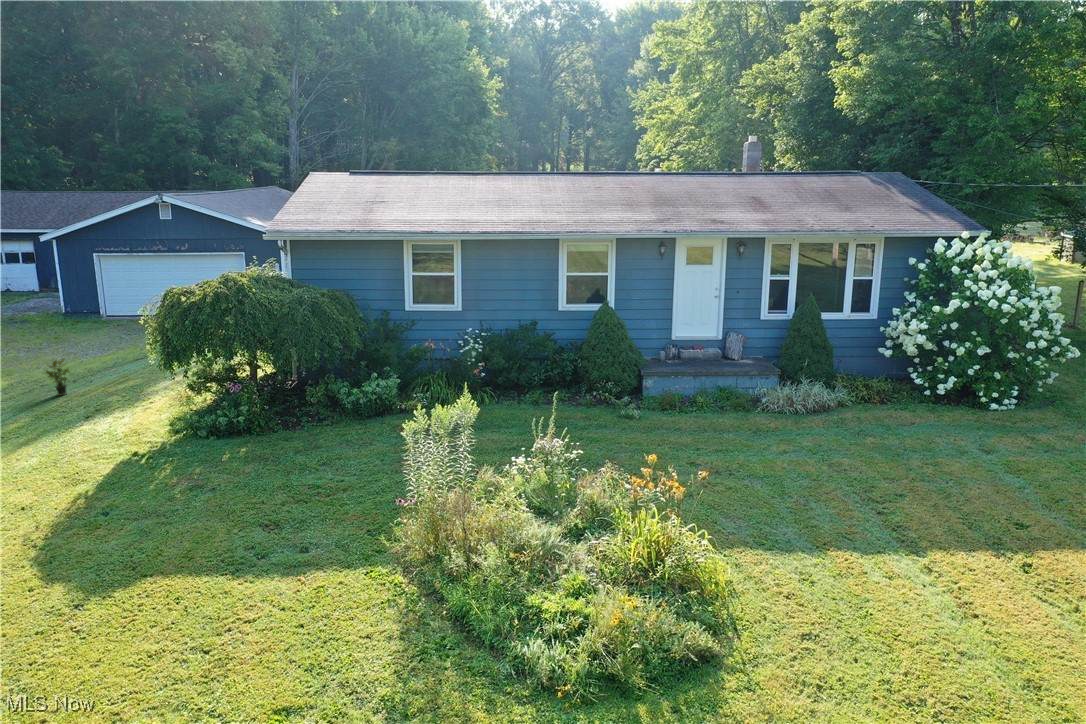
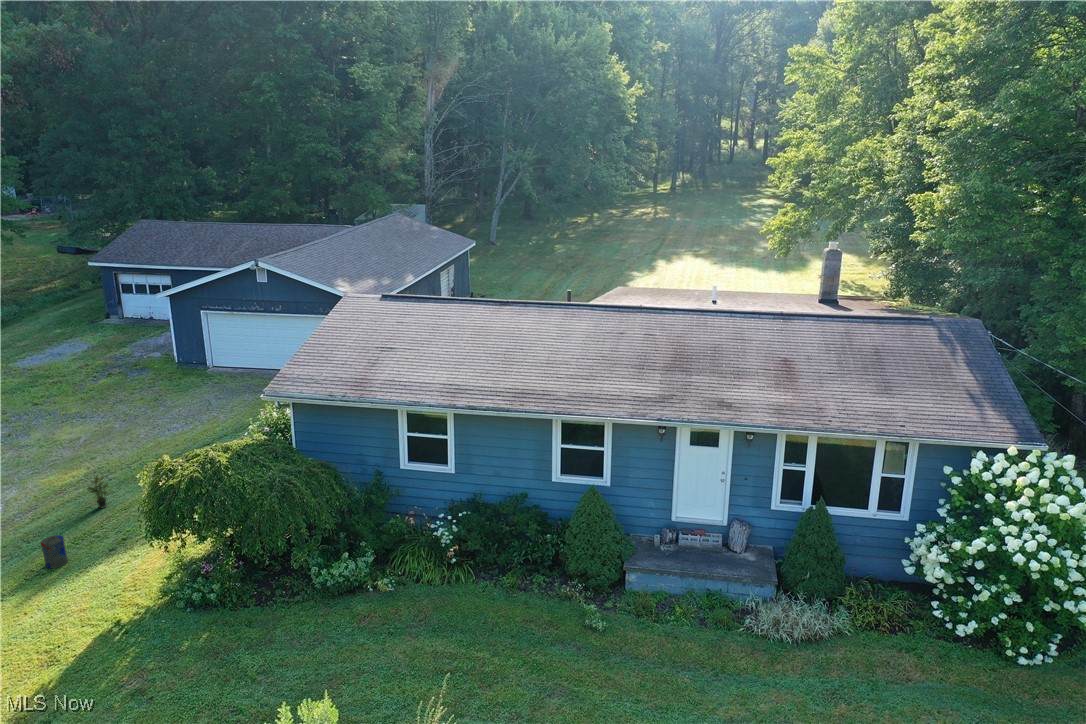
trash can: none [12,397,43,432] -> present [40,535,68,568]

